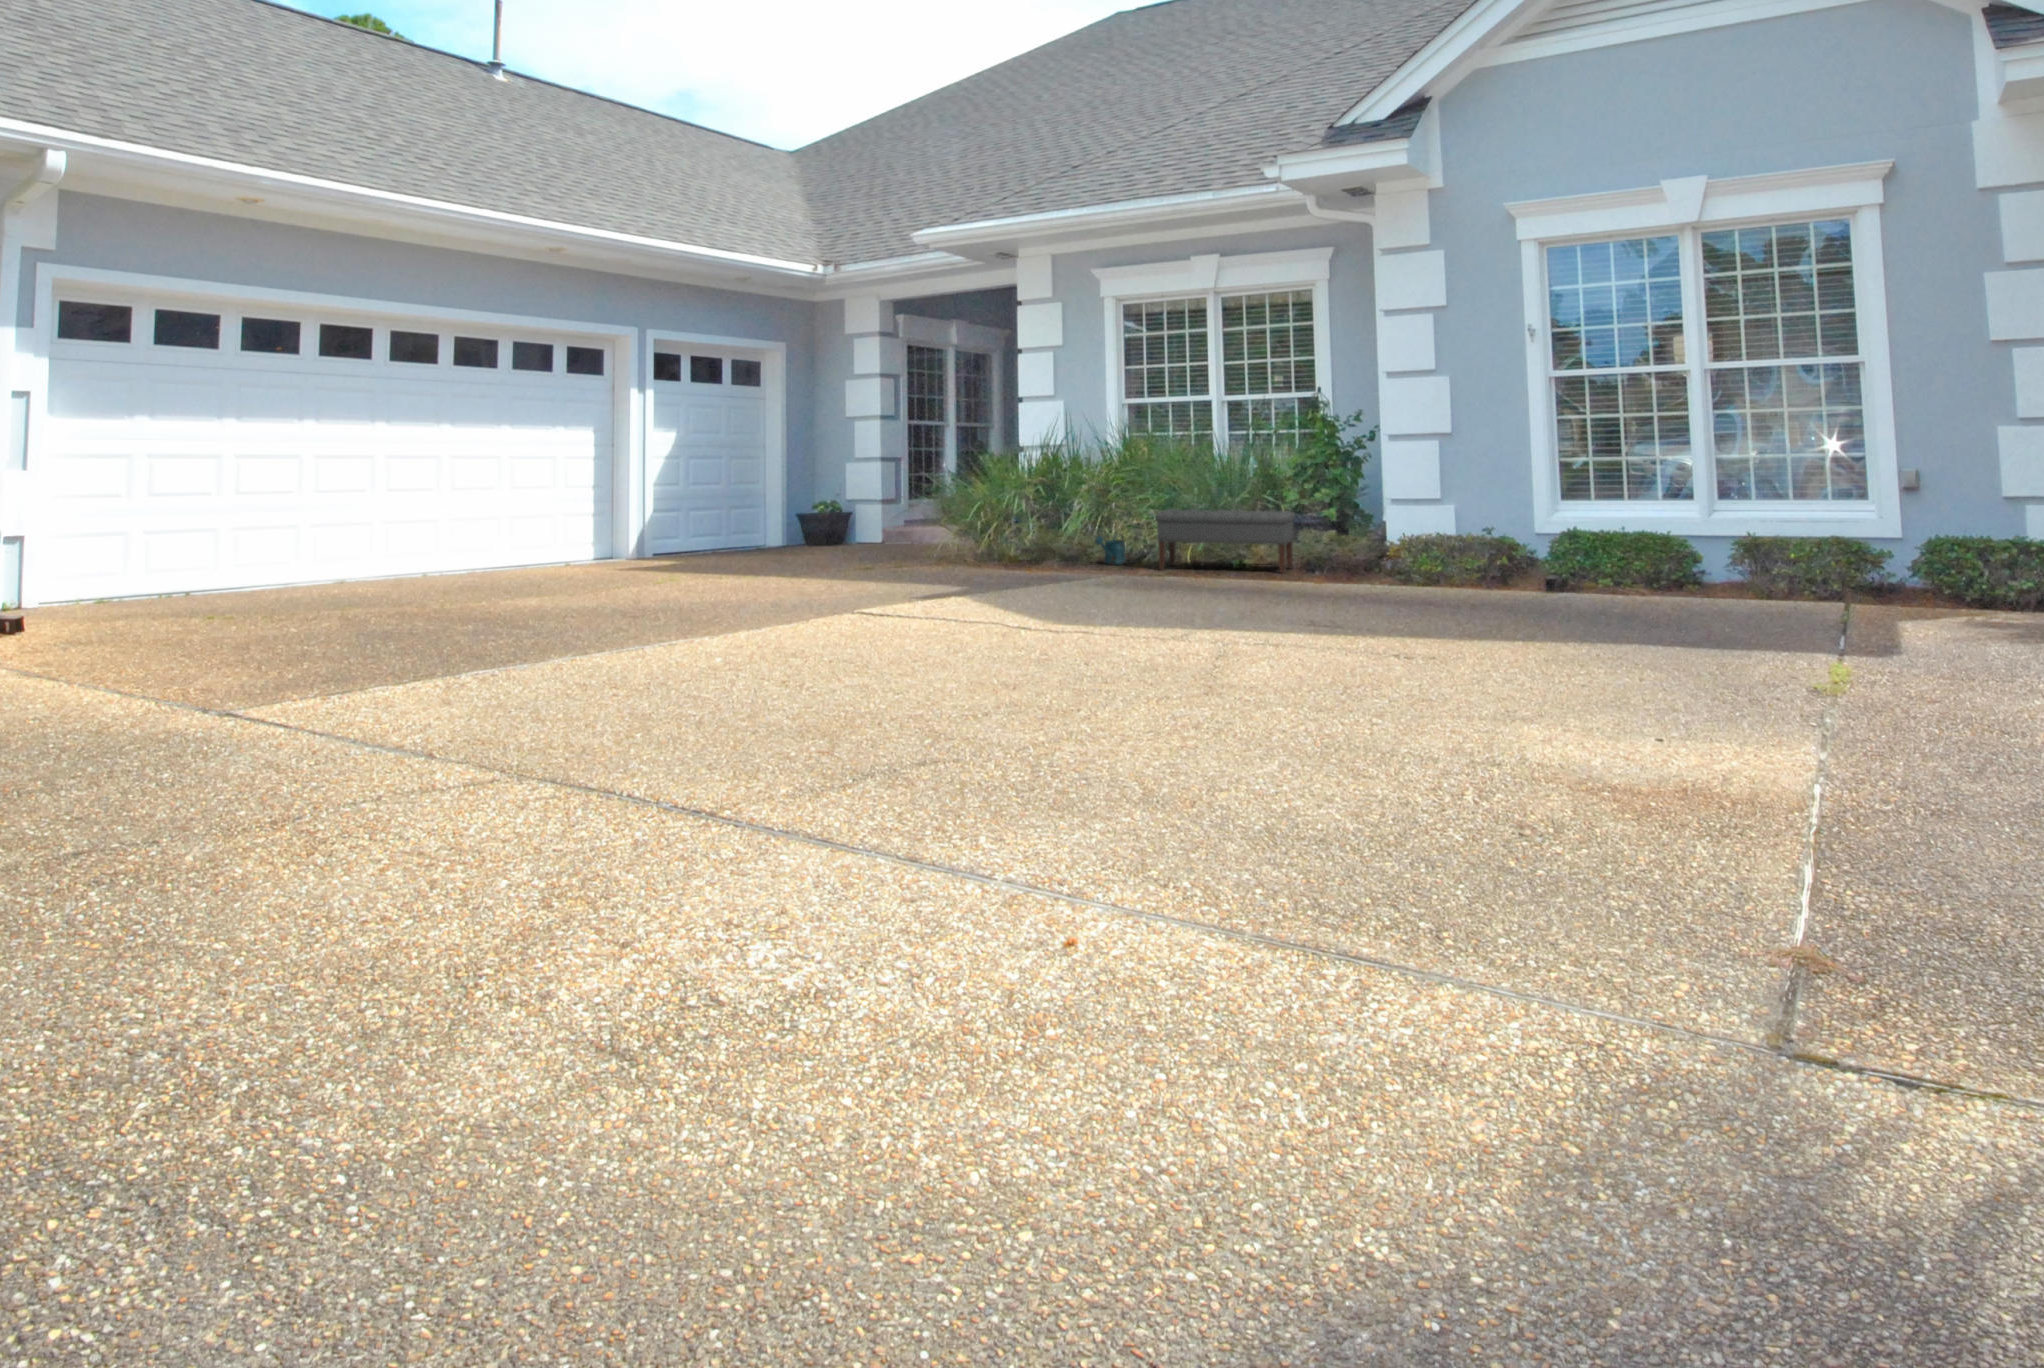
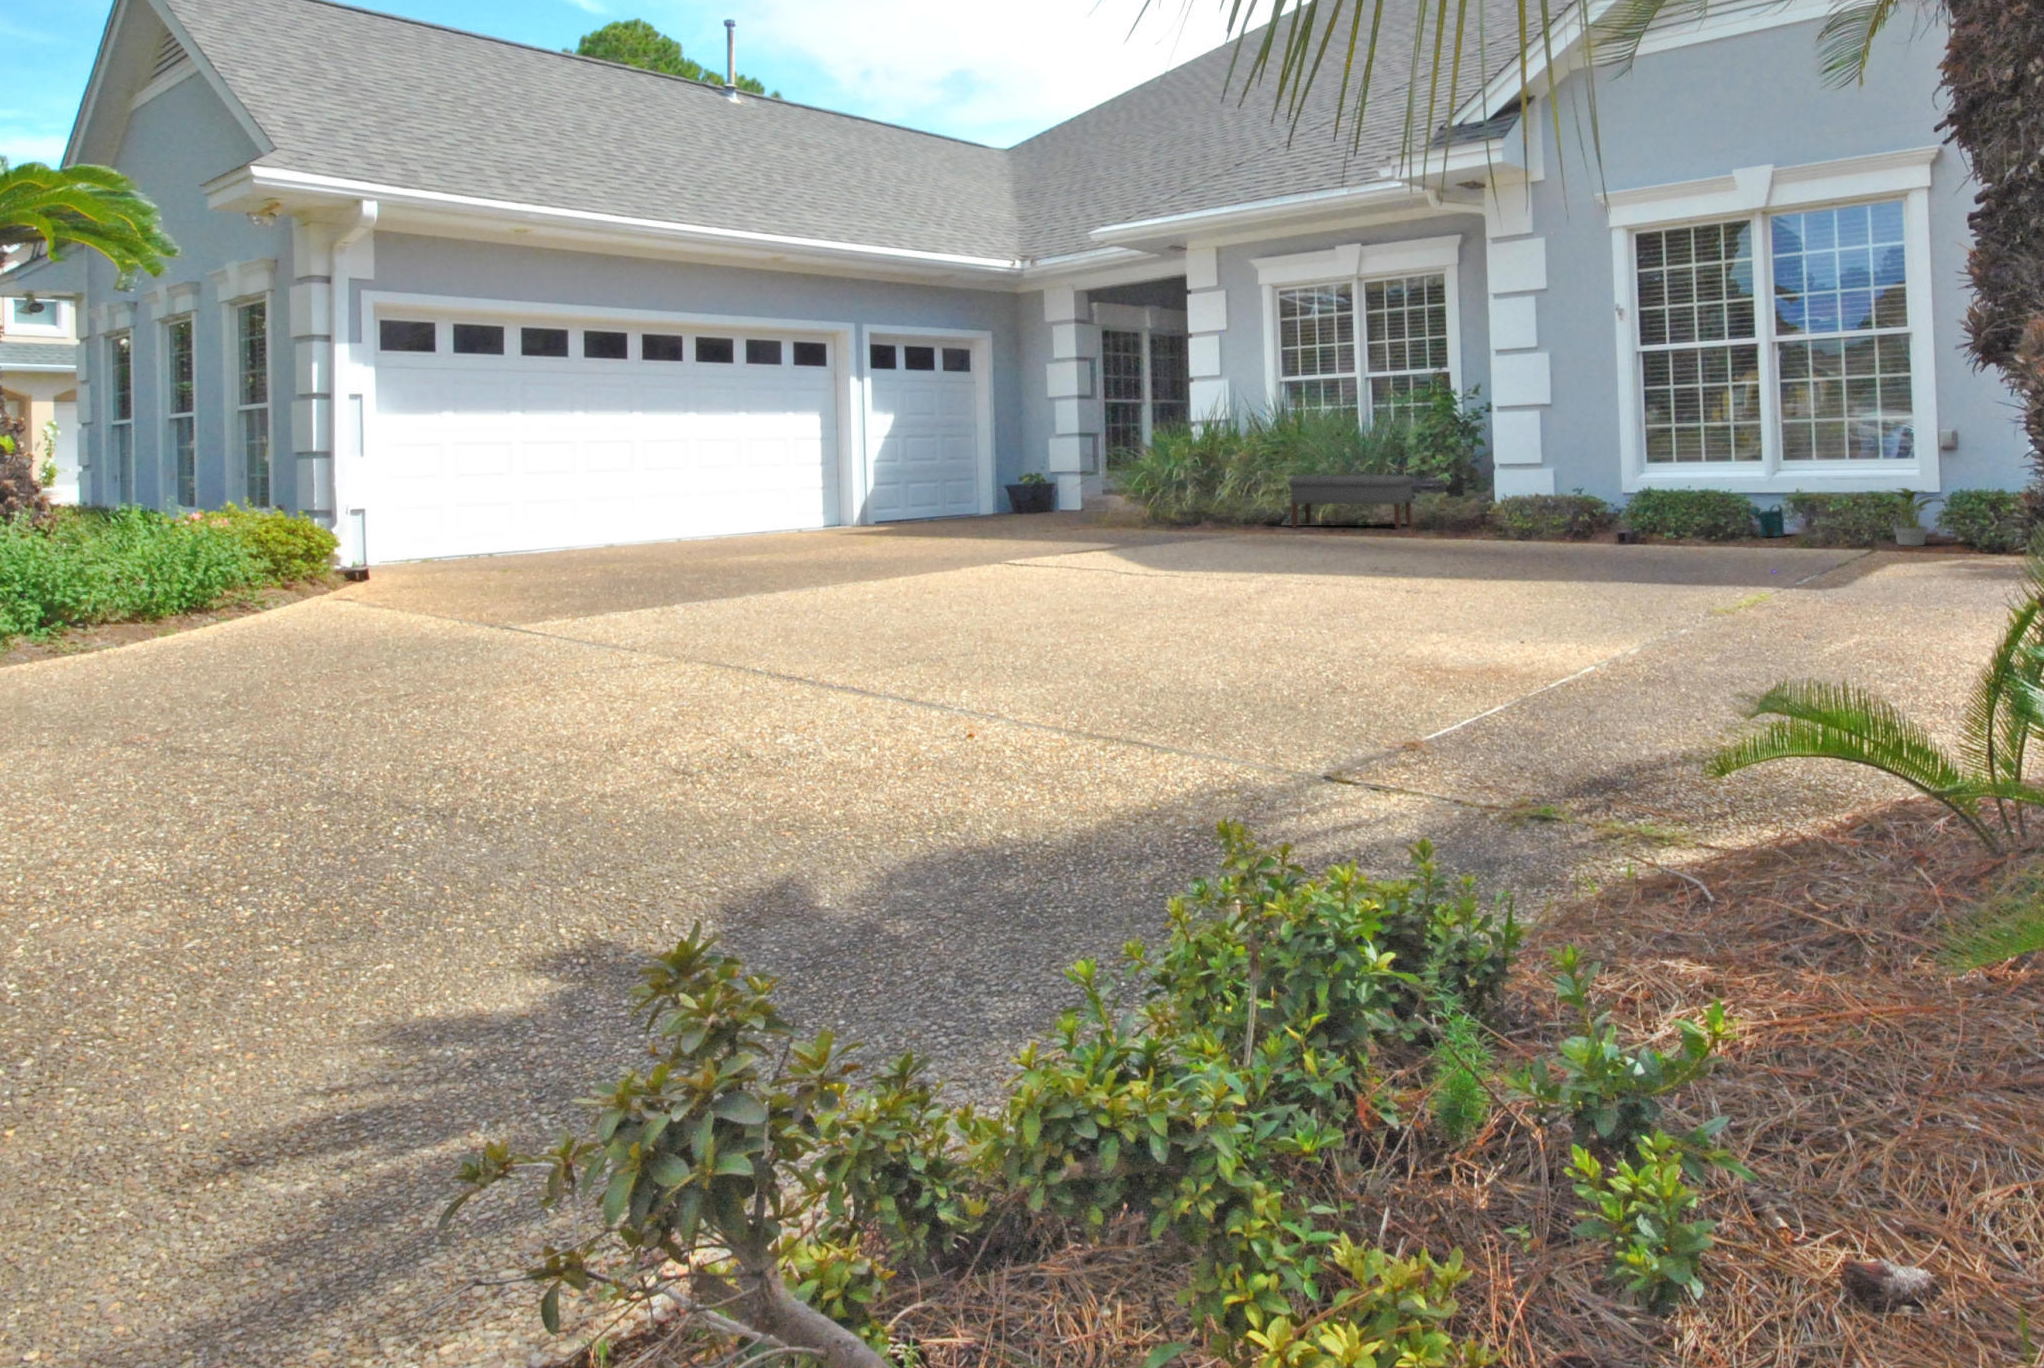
watering can: present [1095,534,1126,565] -> present [1750,505,1785,537]
potted plant: none [1844,535,1933,601] -> present [1880,488,1943,546]

